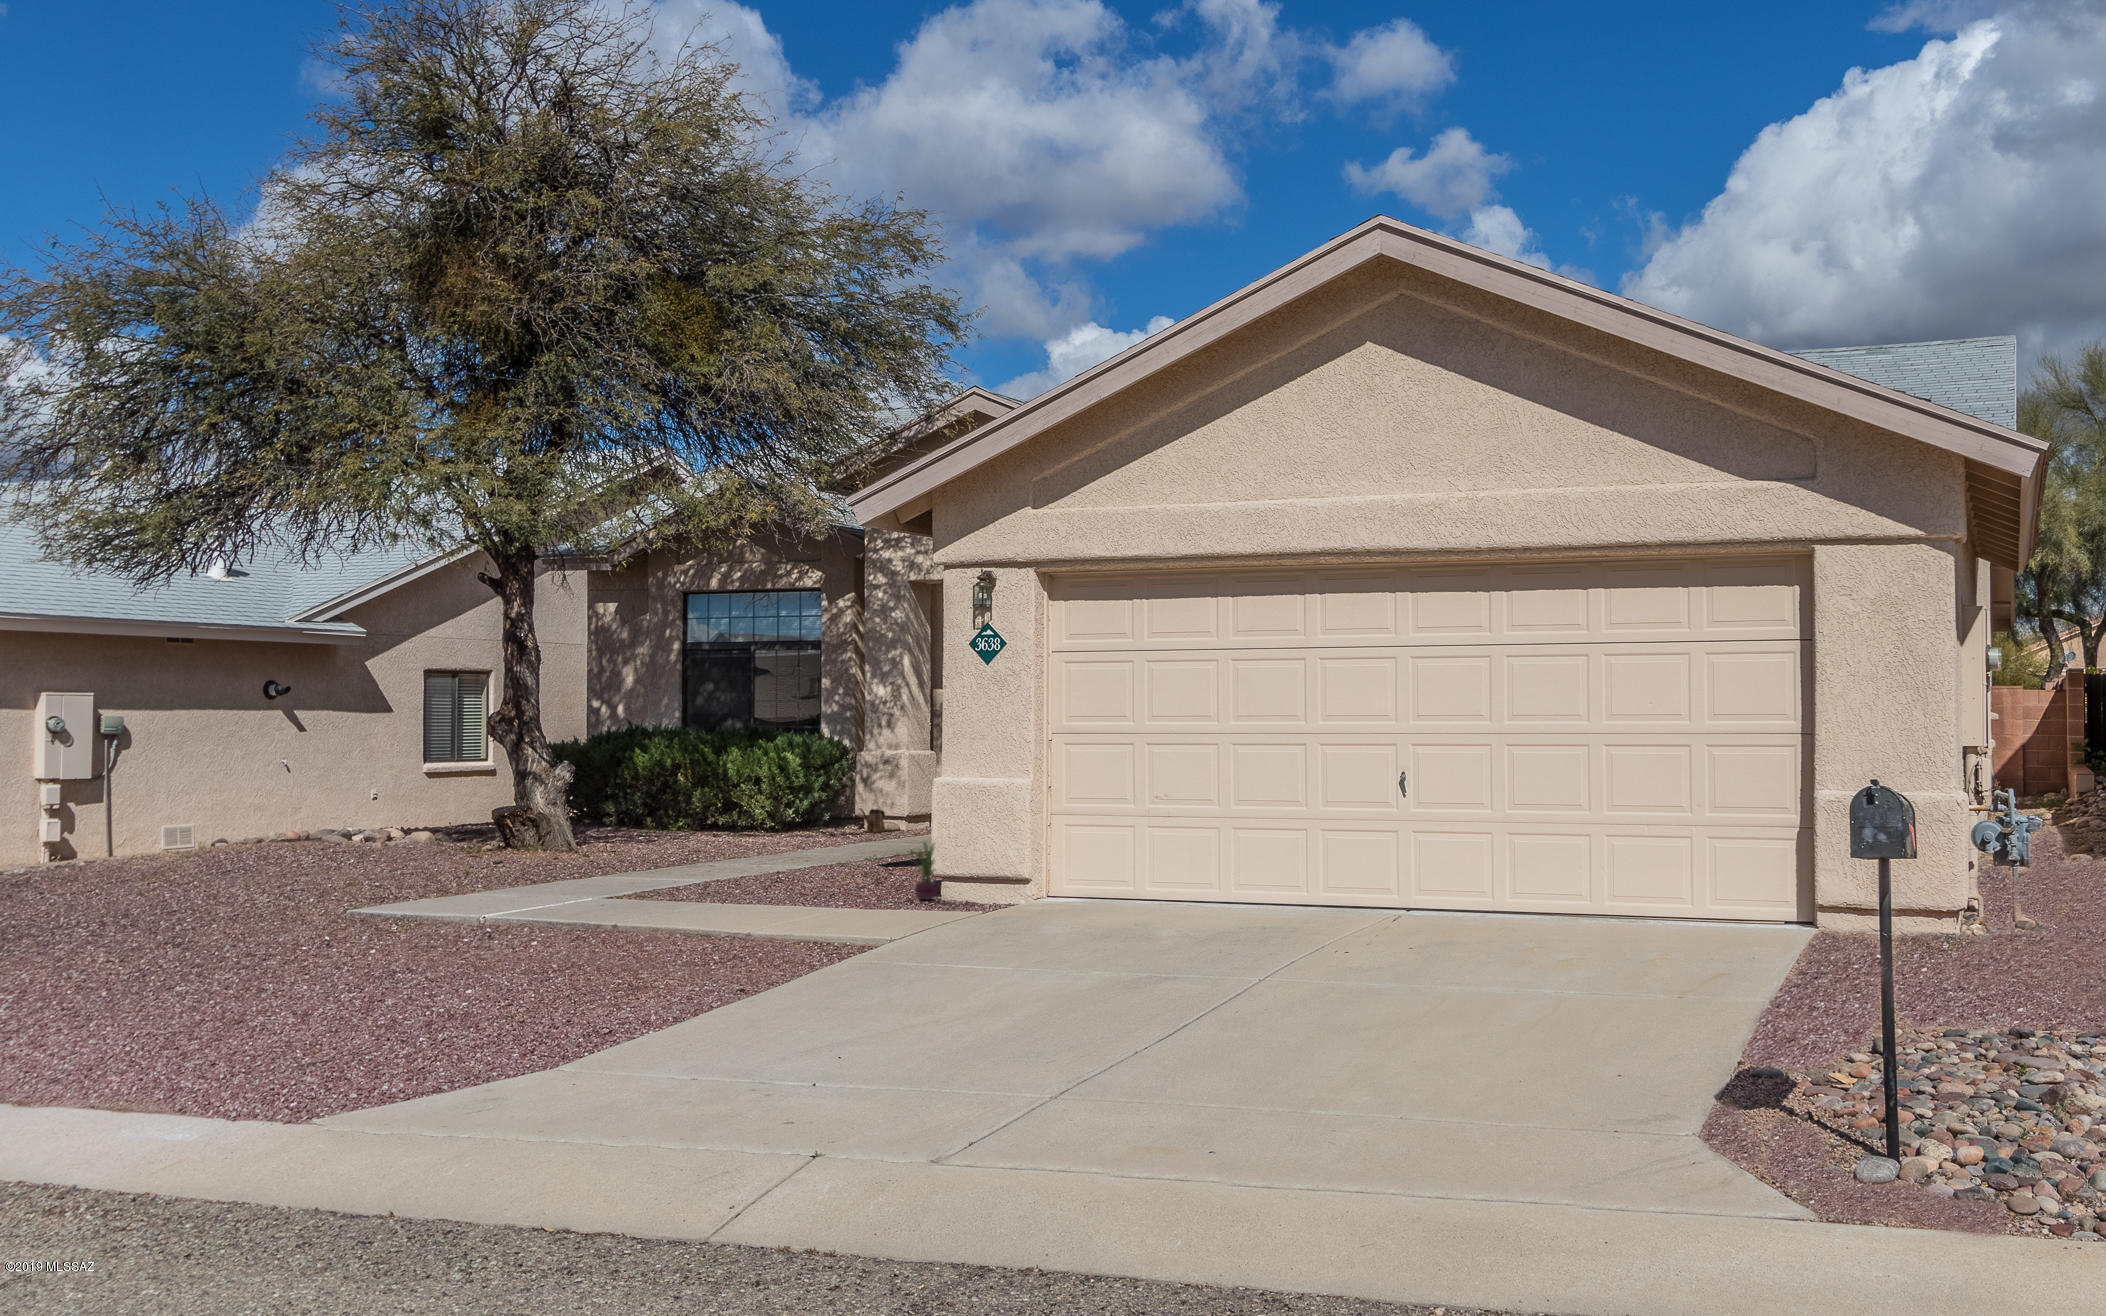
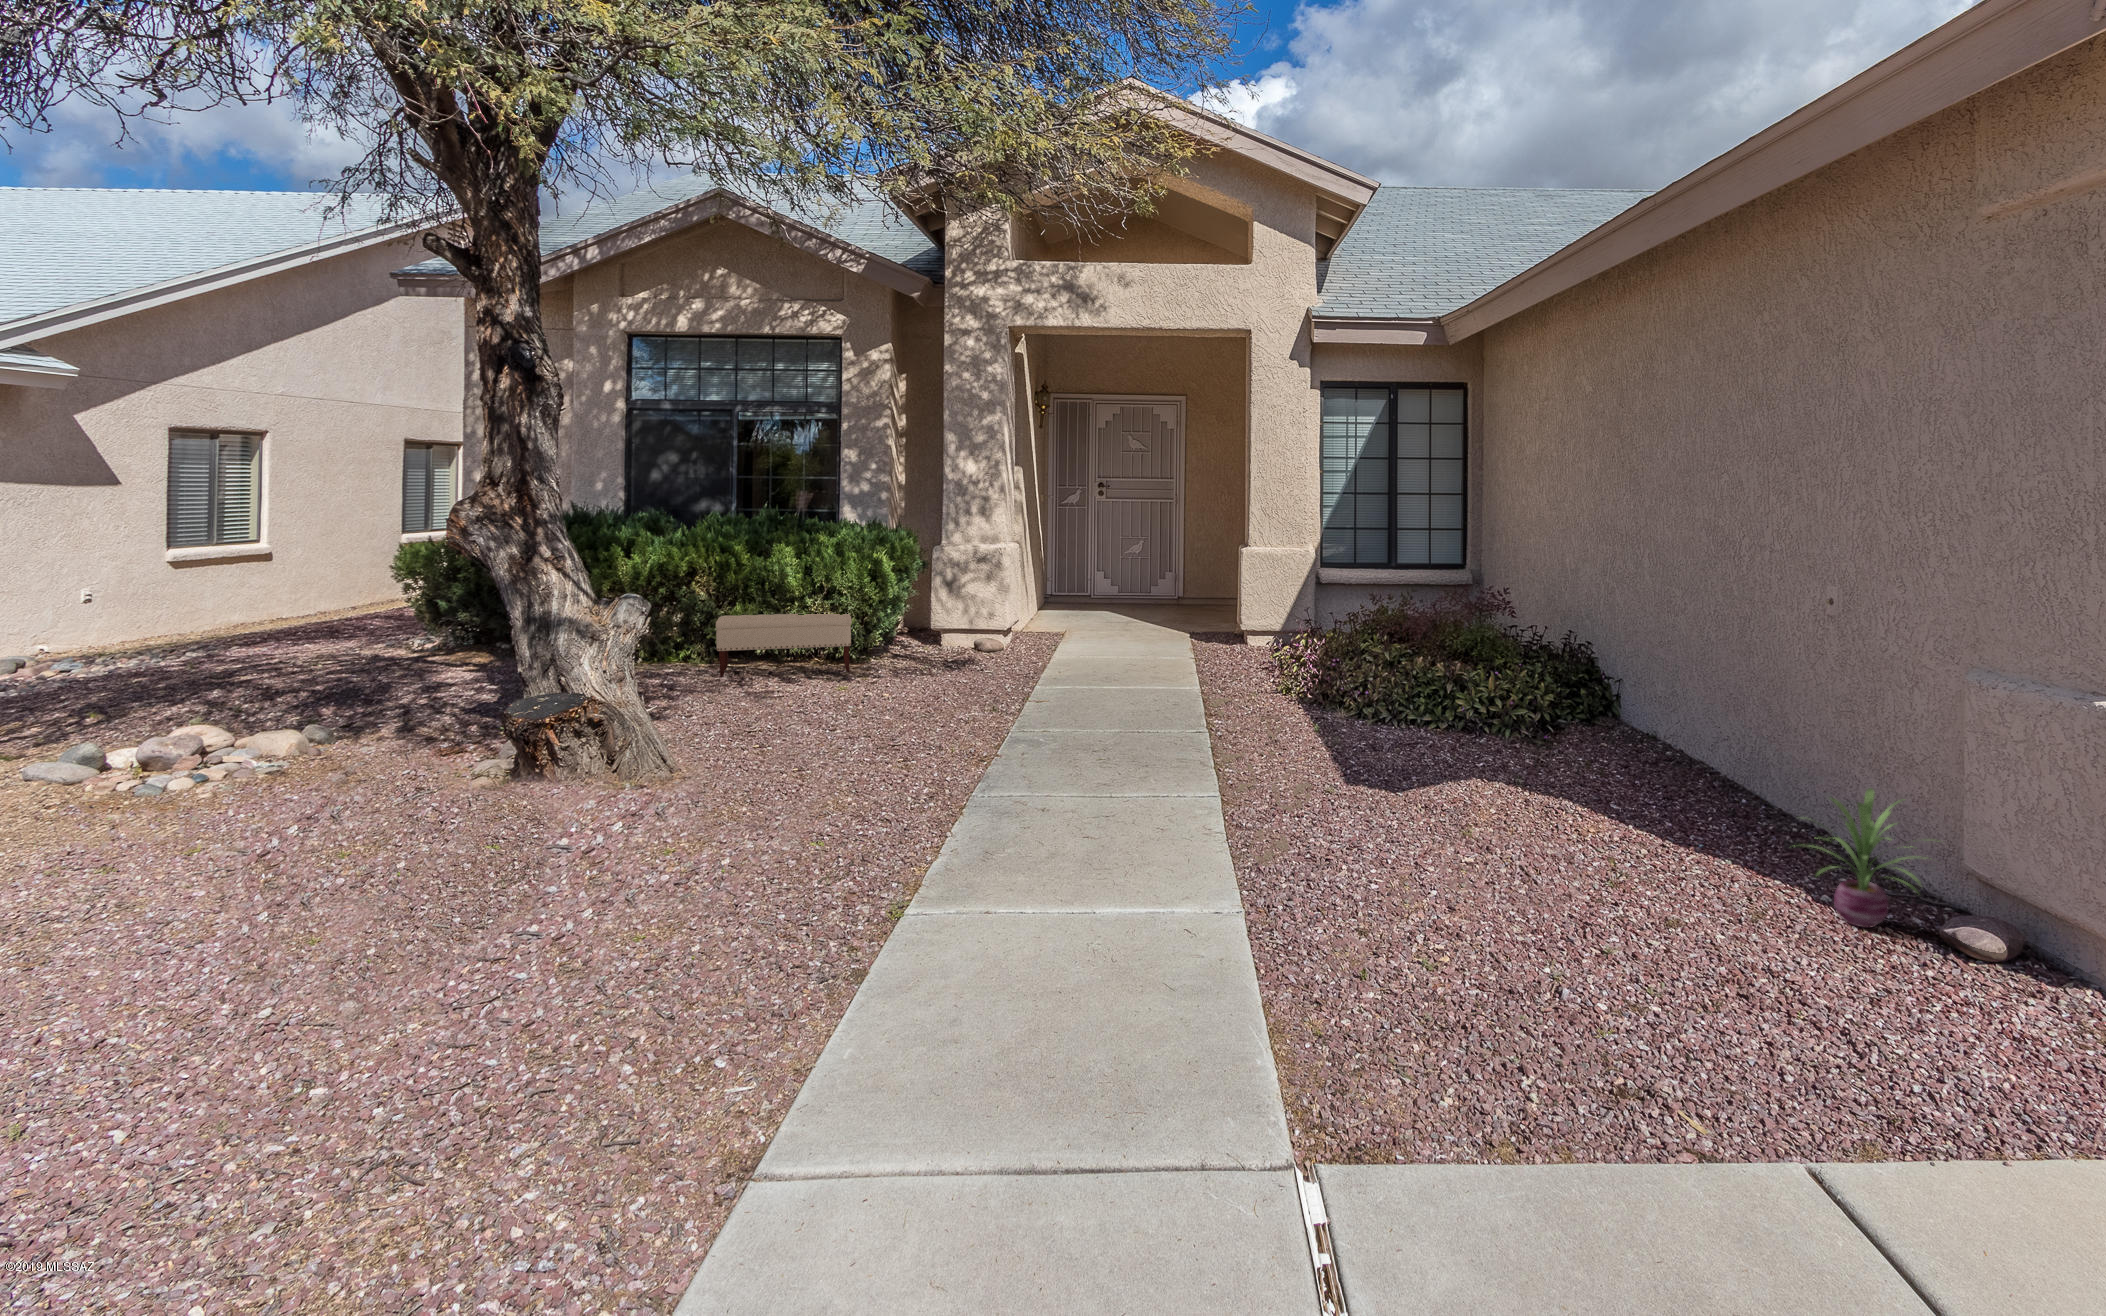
bench: none [680,797,776,839] -> present [716,613,852,677]
watering can: present [860,808,885,833] -> none [960,623,985,653]

